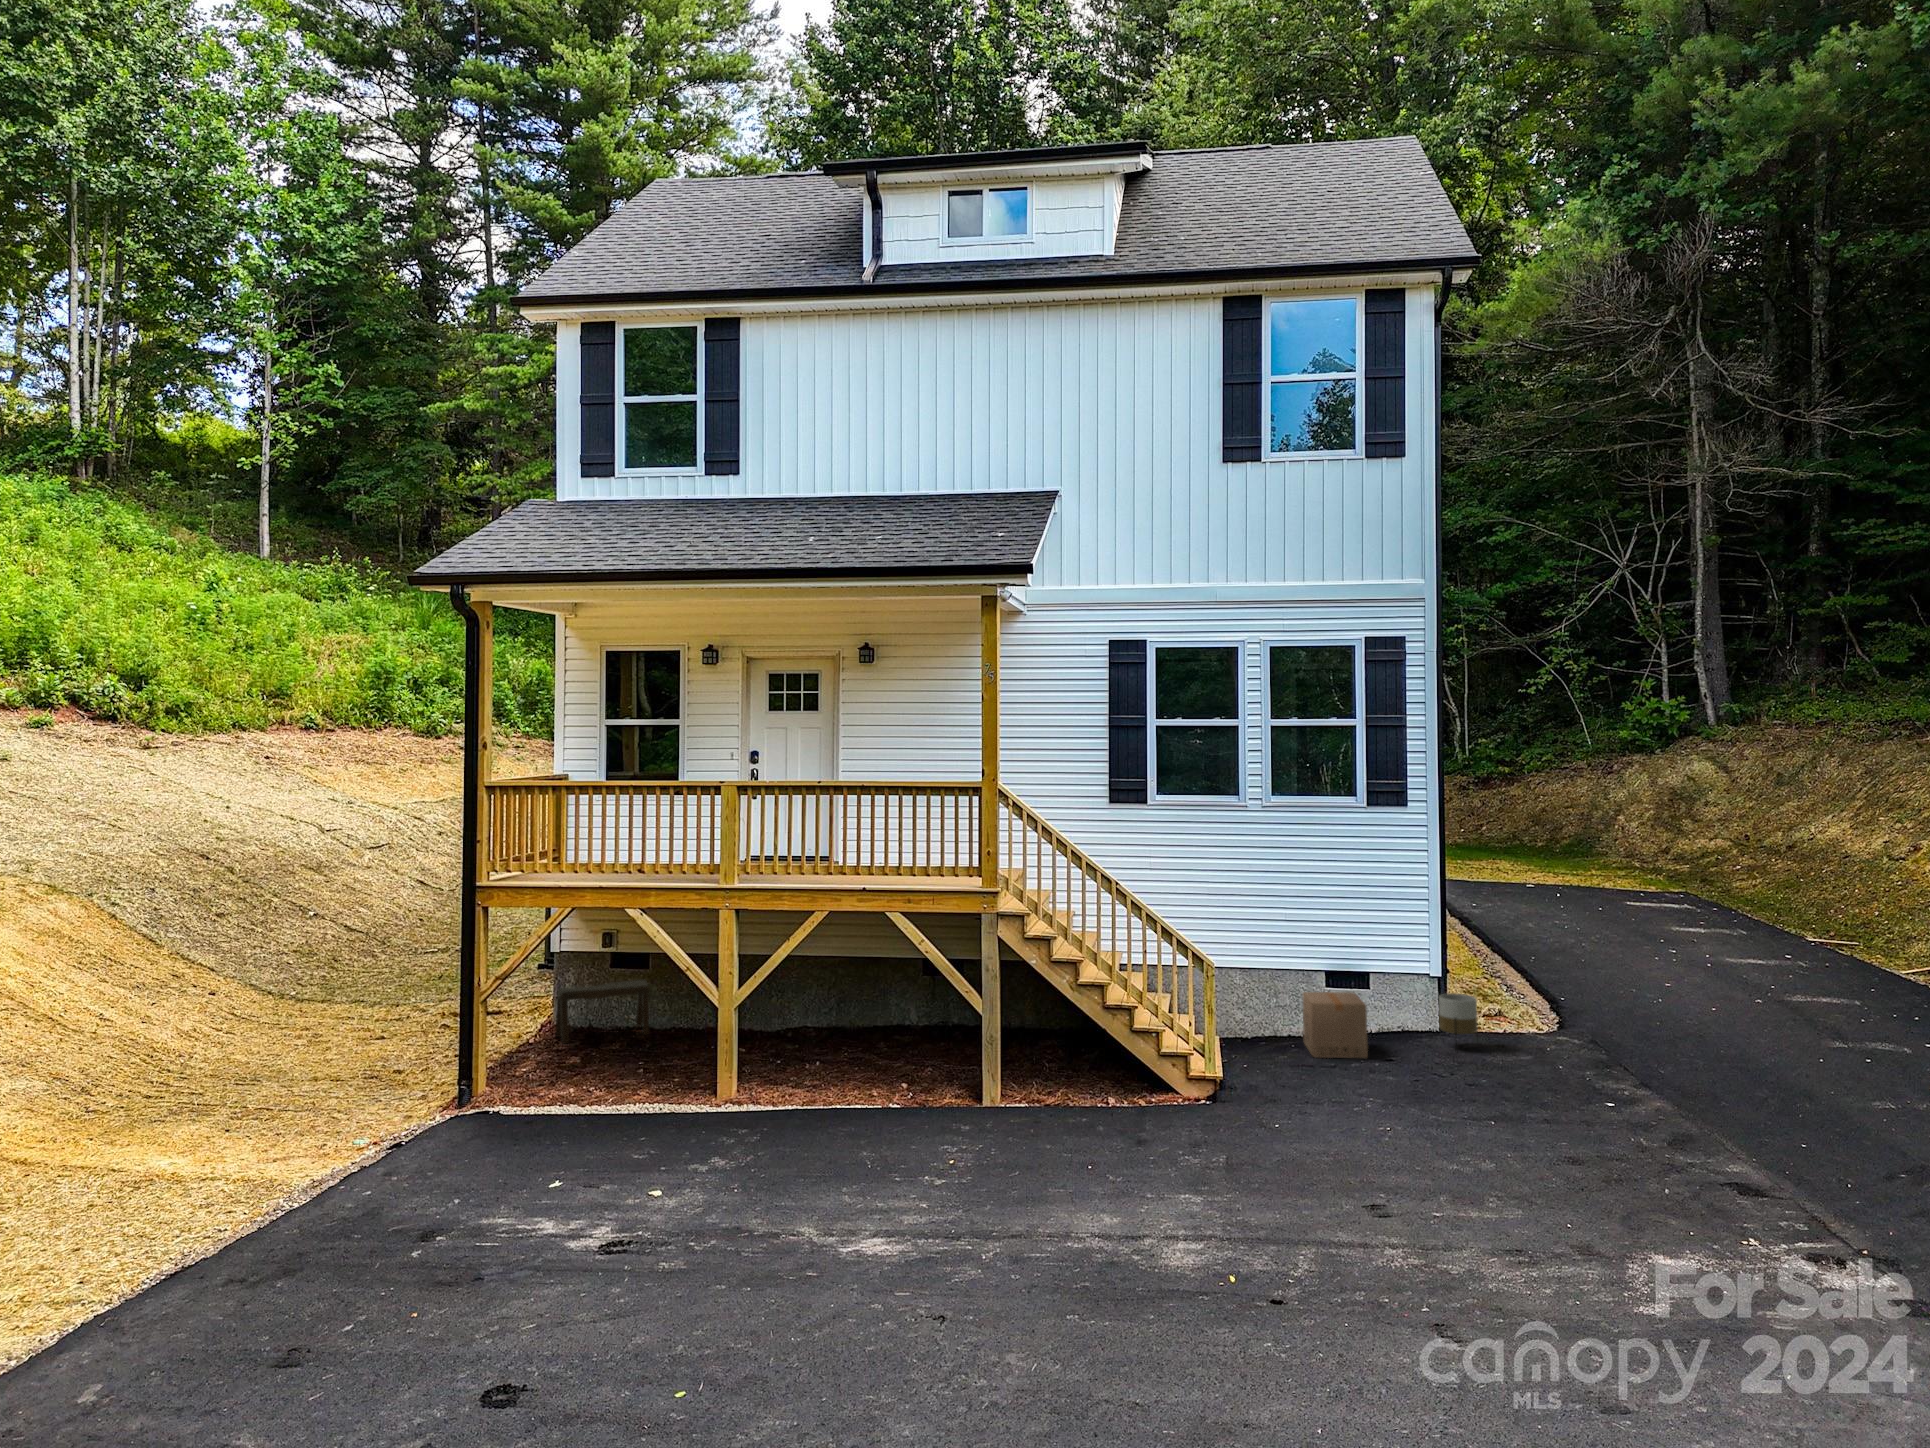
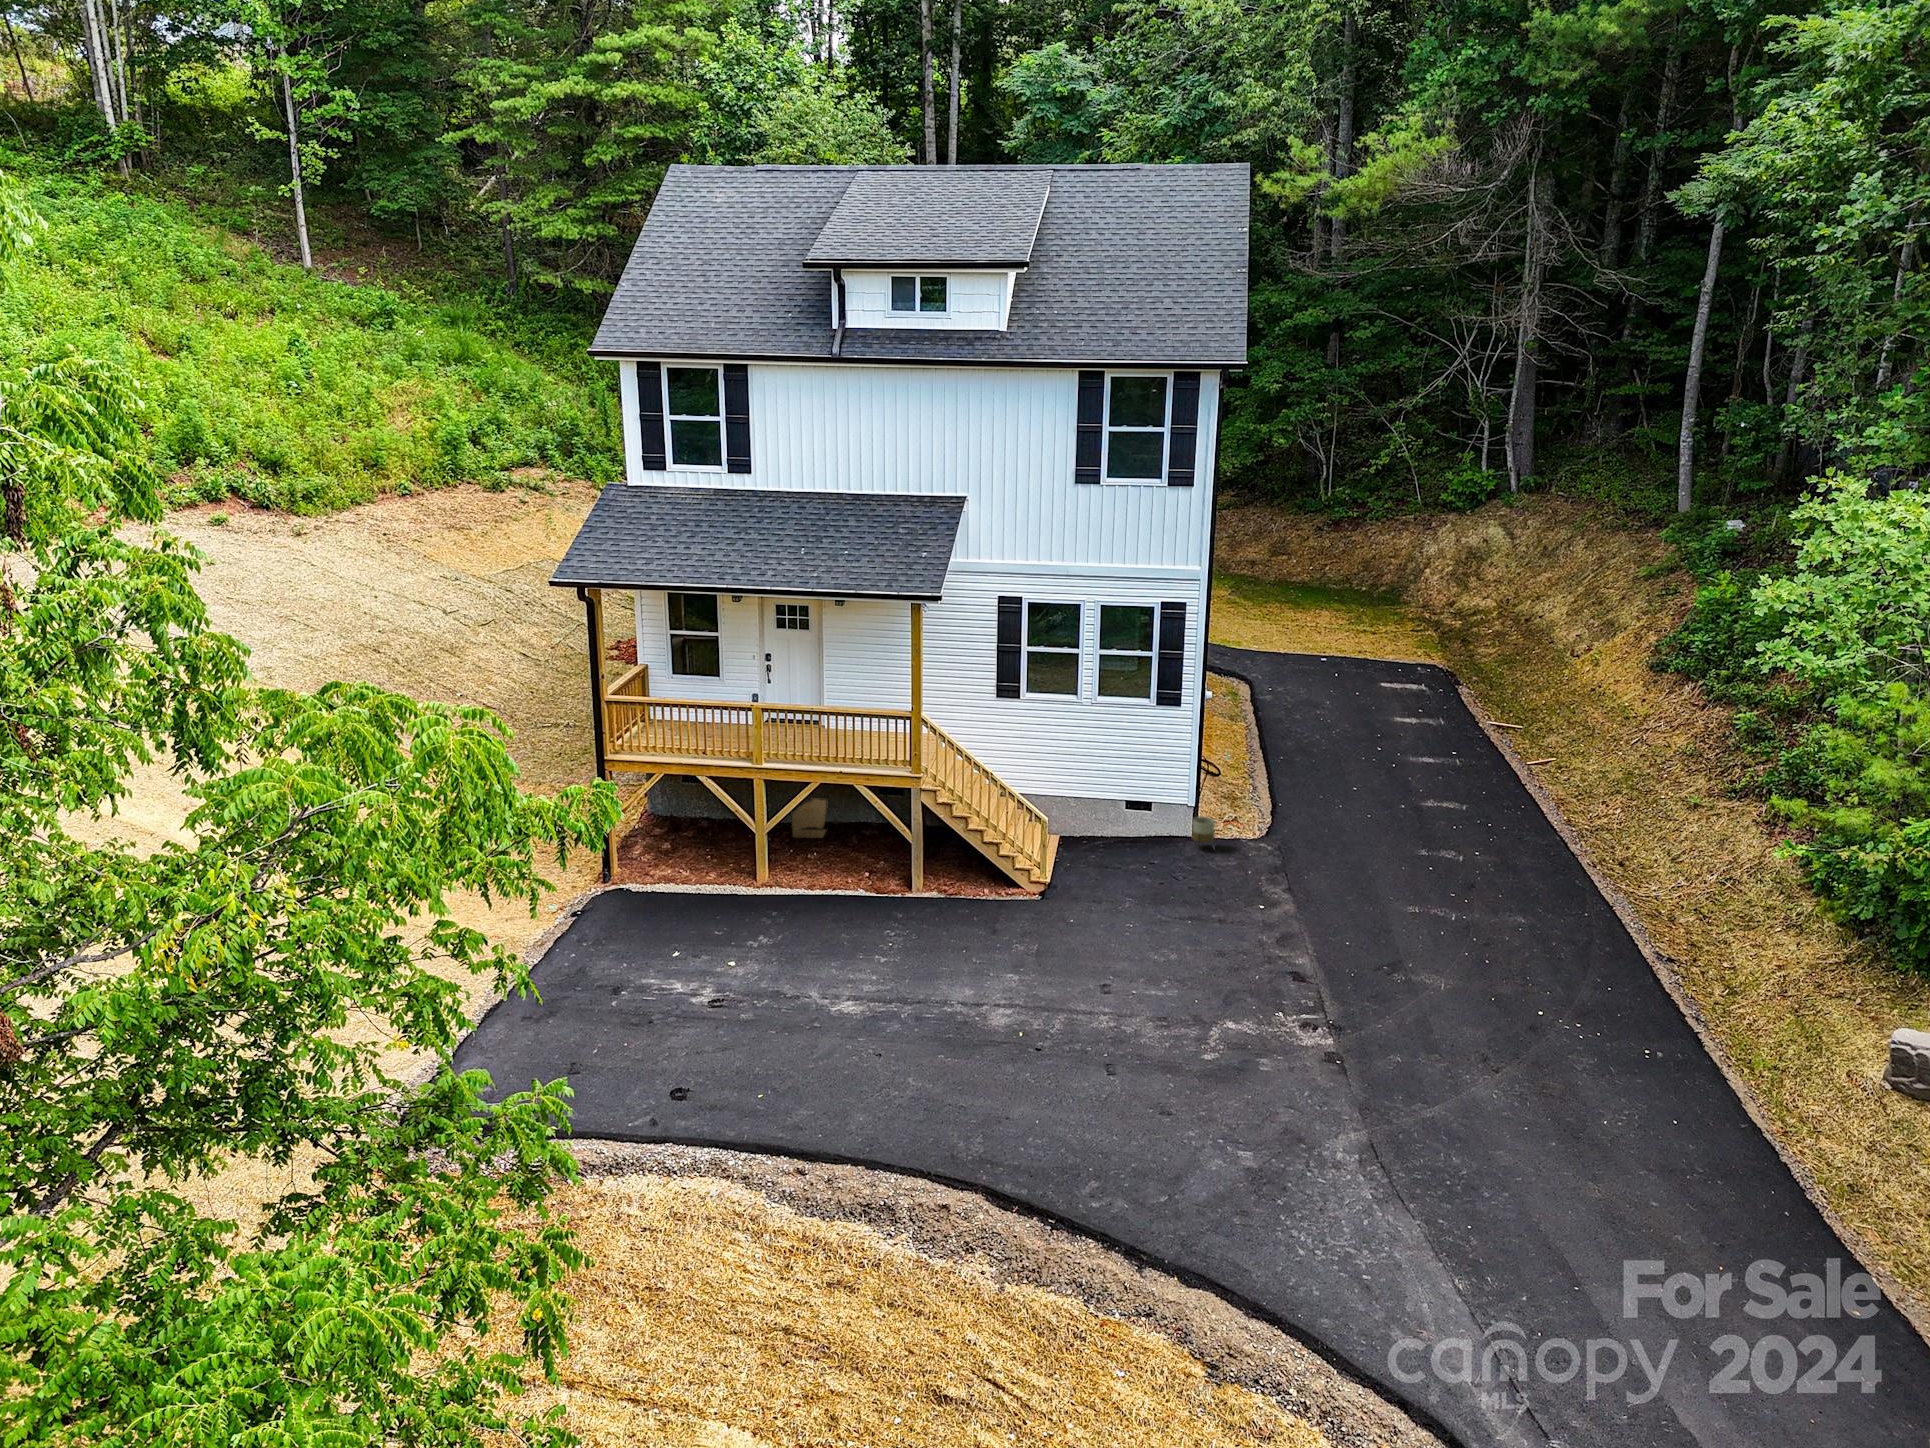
bench: present [556,979,650,1044] -> none [650,793,709,836]
cardboard box: present [1303,992,1368,1058] -> present [792,799,828,838]

